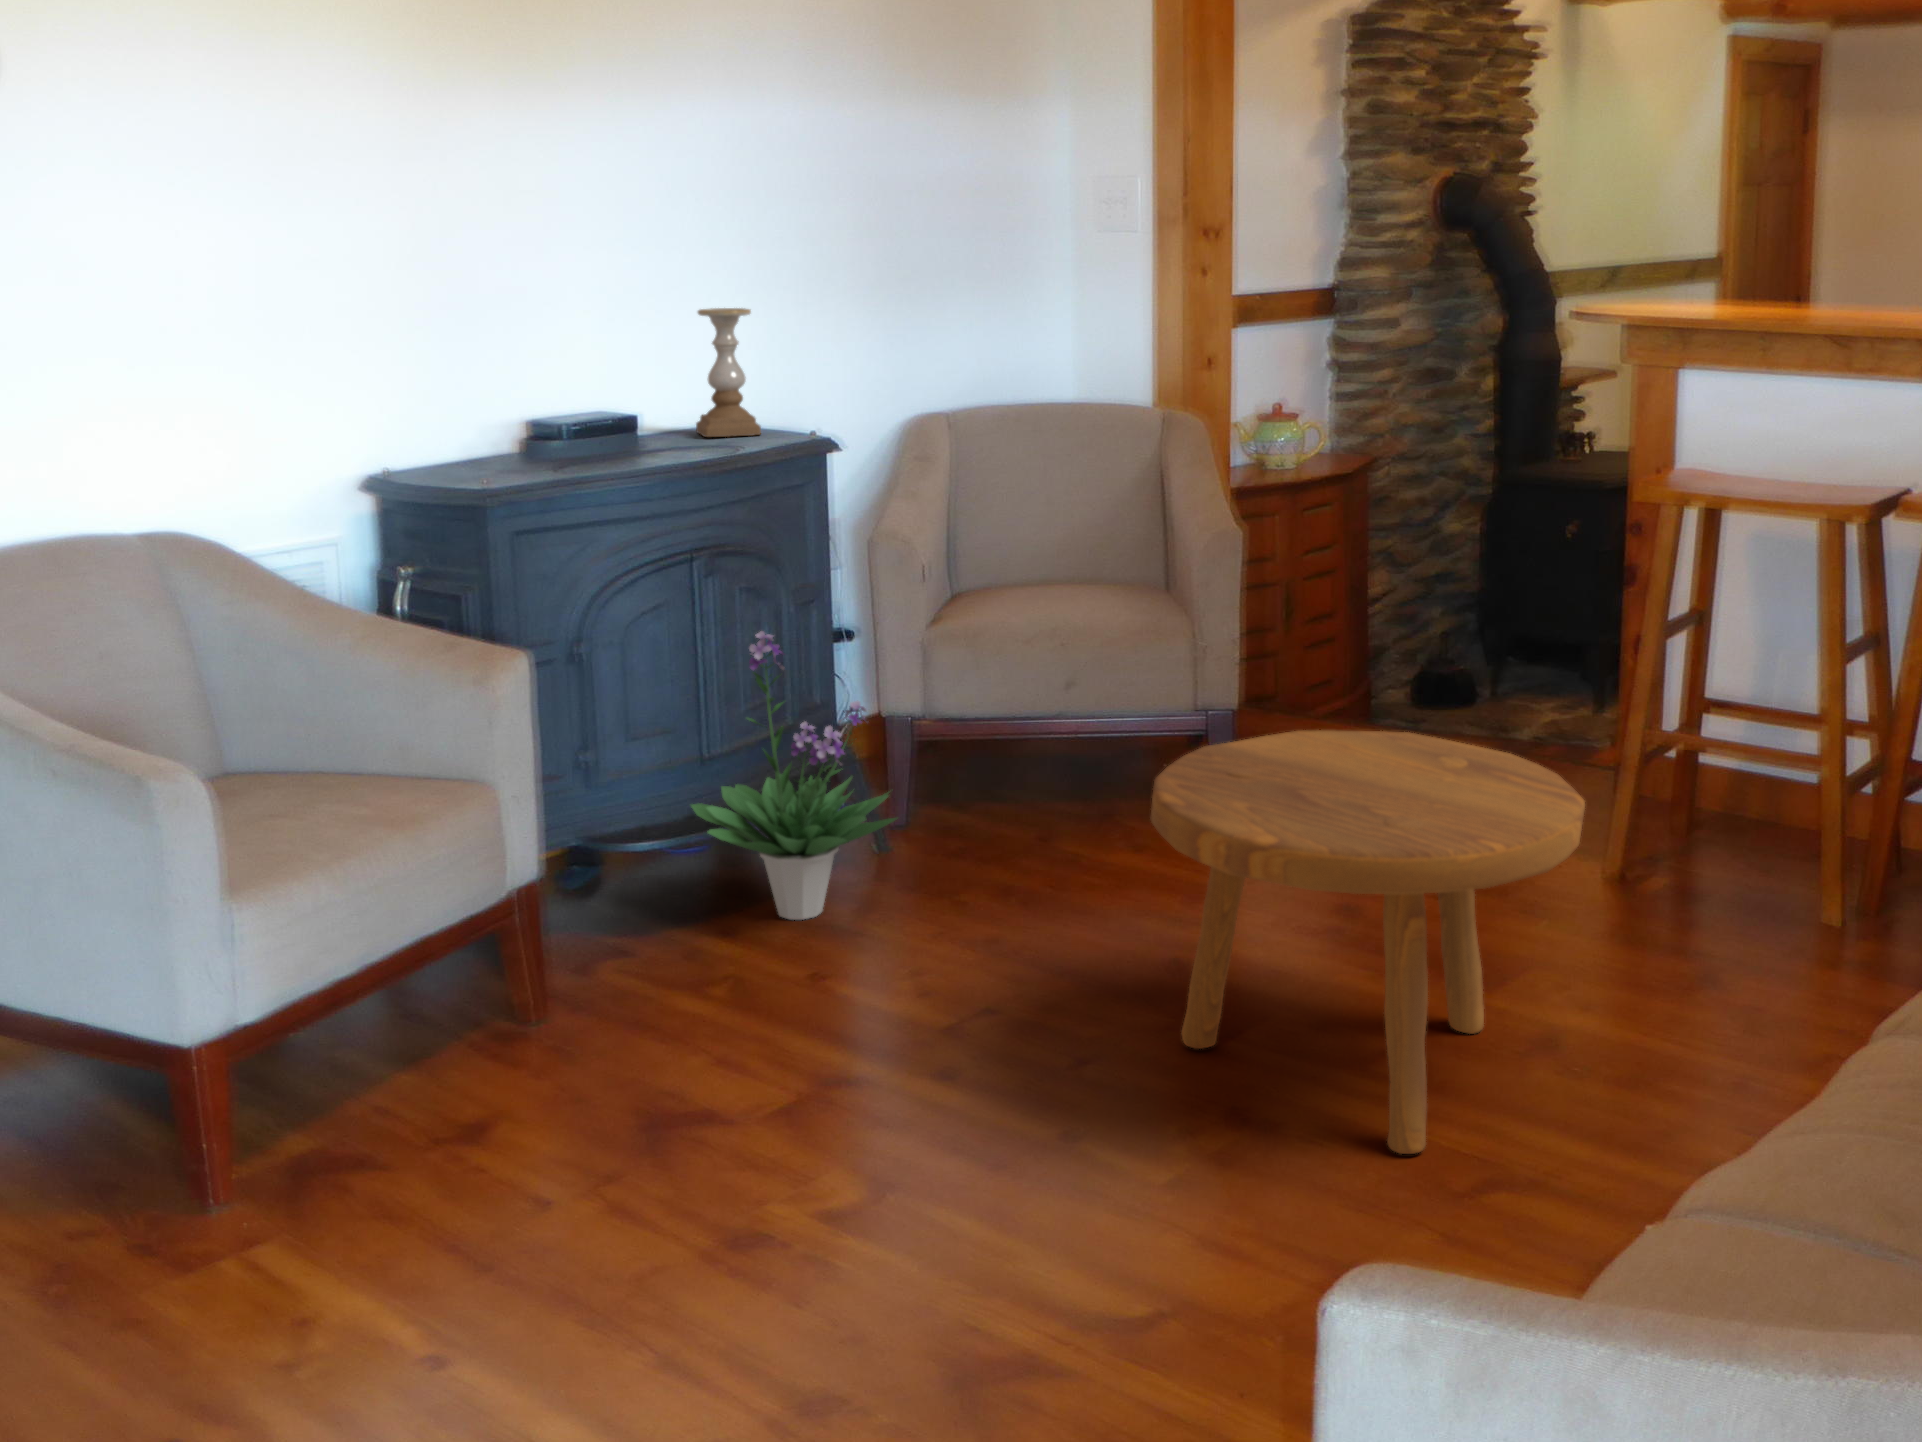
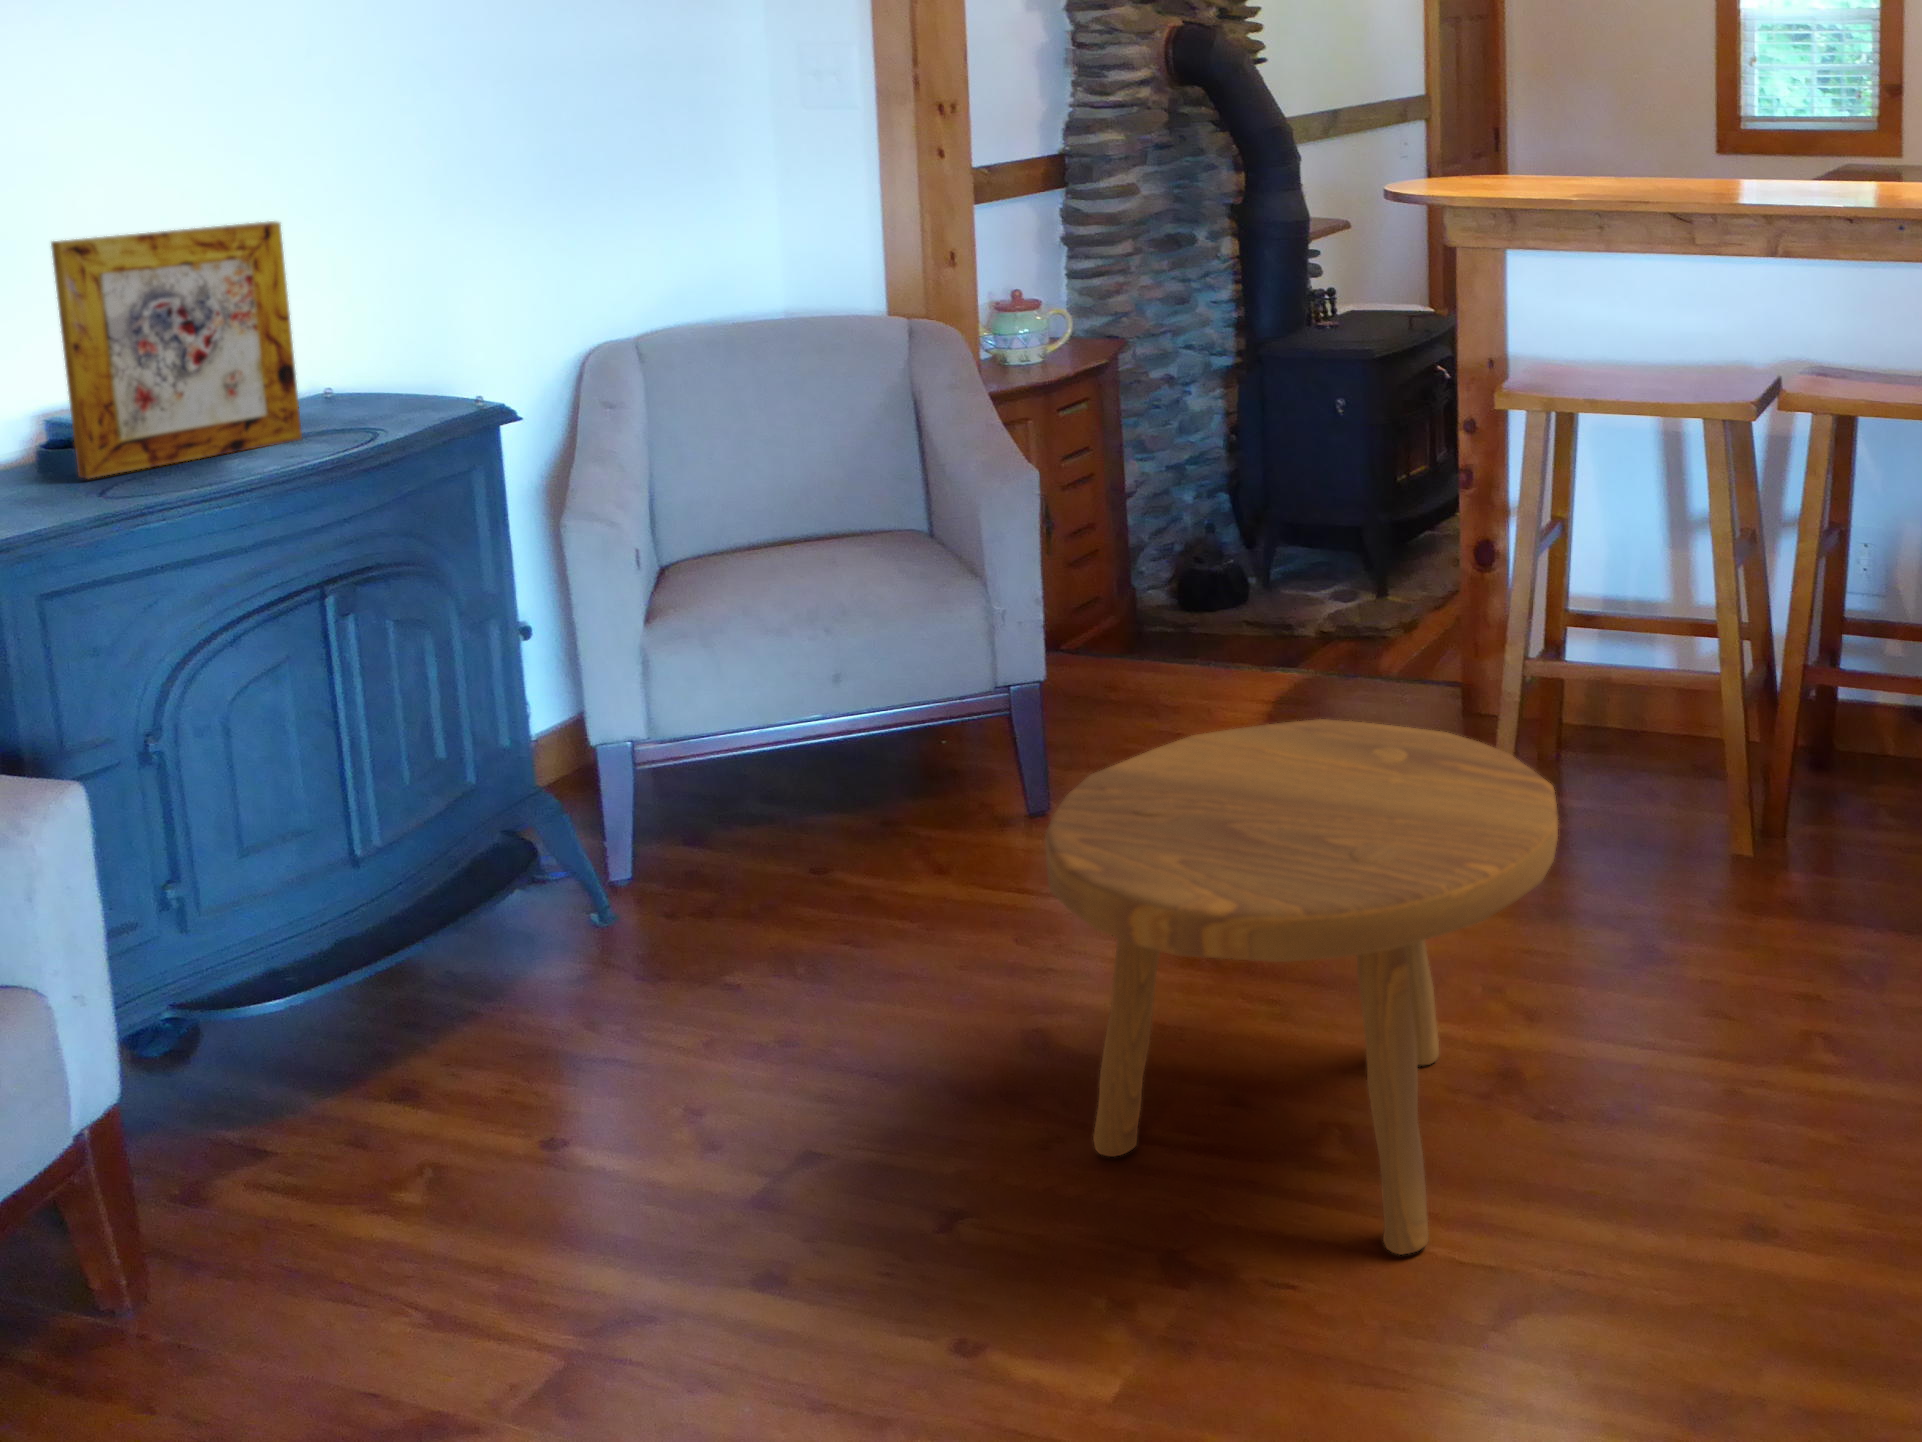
picture frame: none [534,284,688,459] -> present [51,221,302,479]
candle holder: present [696,308,761,437] -> none [300,244,406,420]
potted plant: present [691,631,897,920] -> none [349,684,664,1066]

